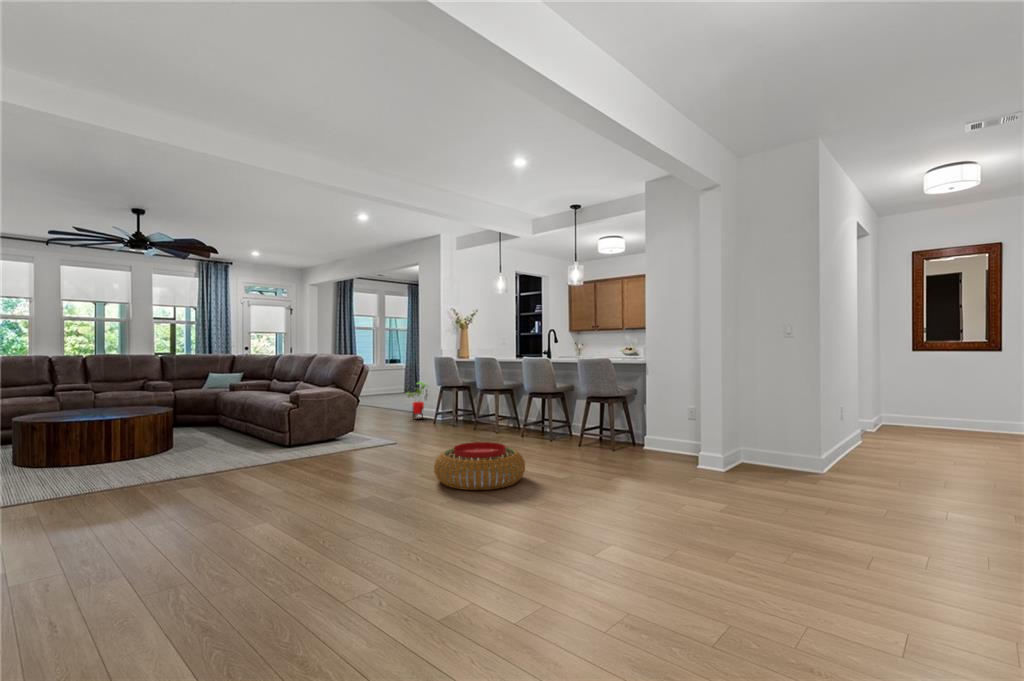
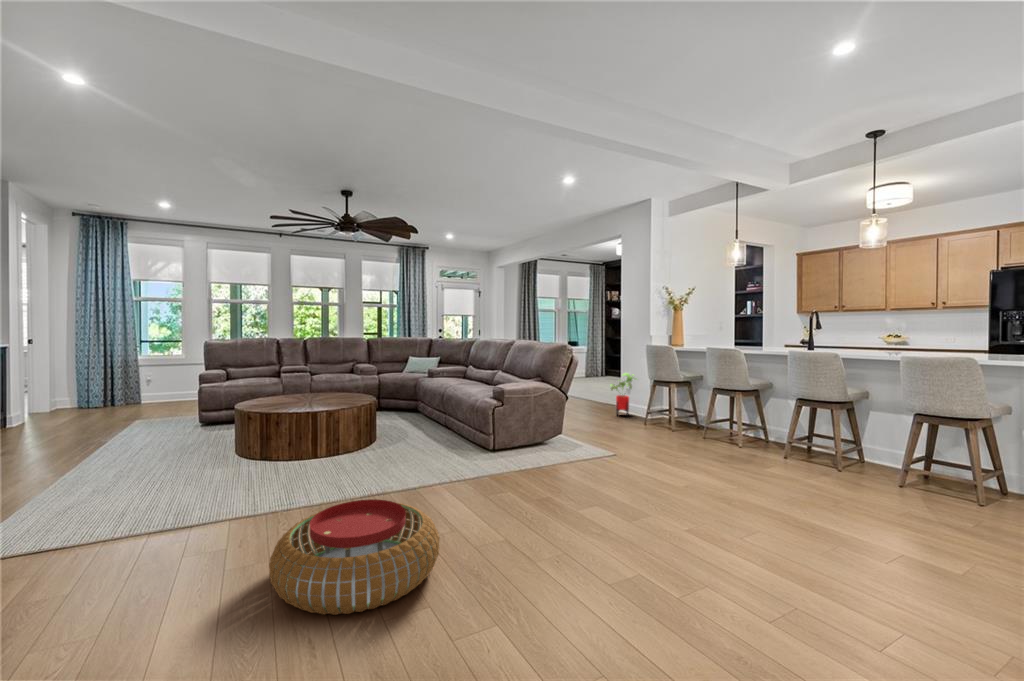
pouf: present [434,442,525,490] -> present [269,499,440,615]

